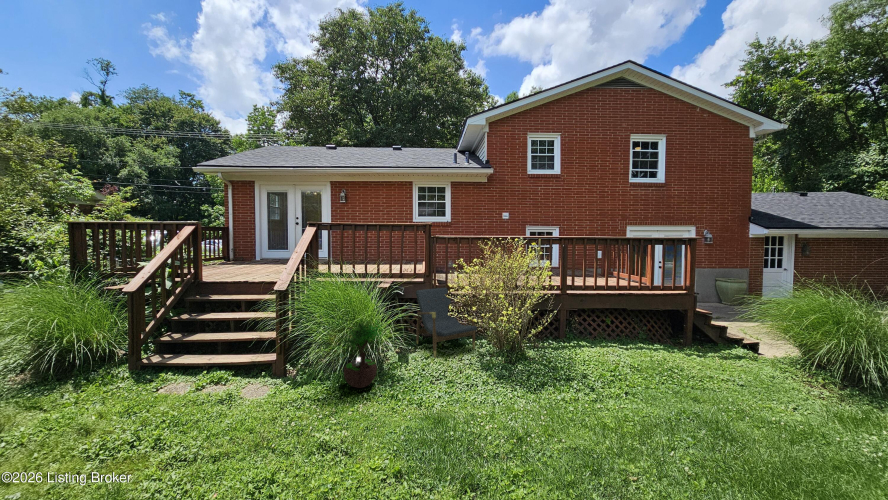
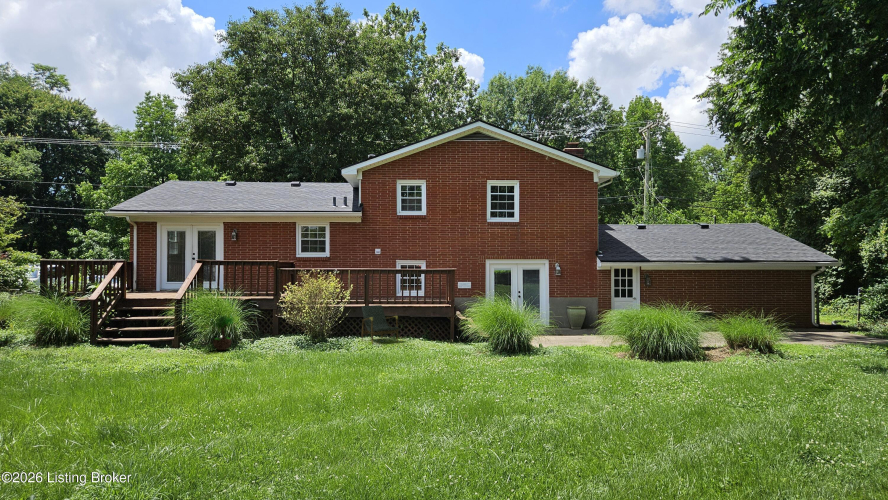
lounge chair: present [416,288,477,357] -> present [362,305,398,344]

